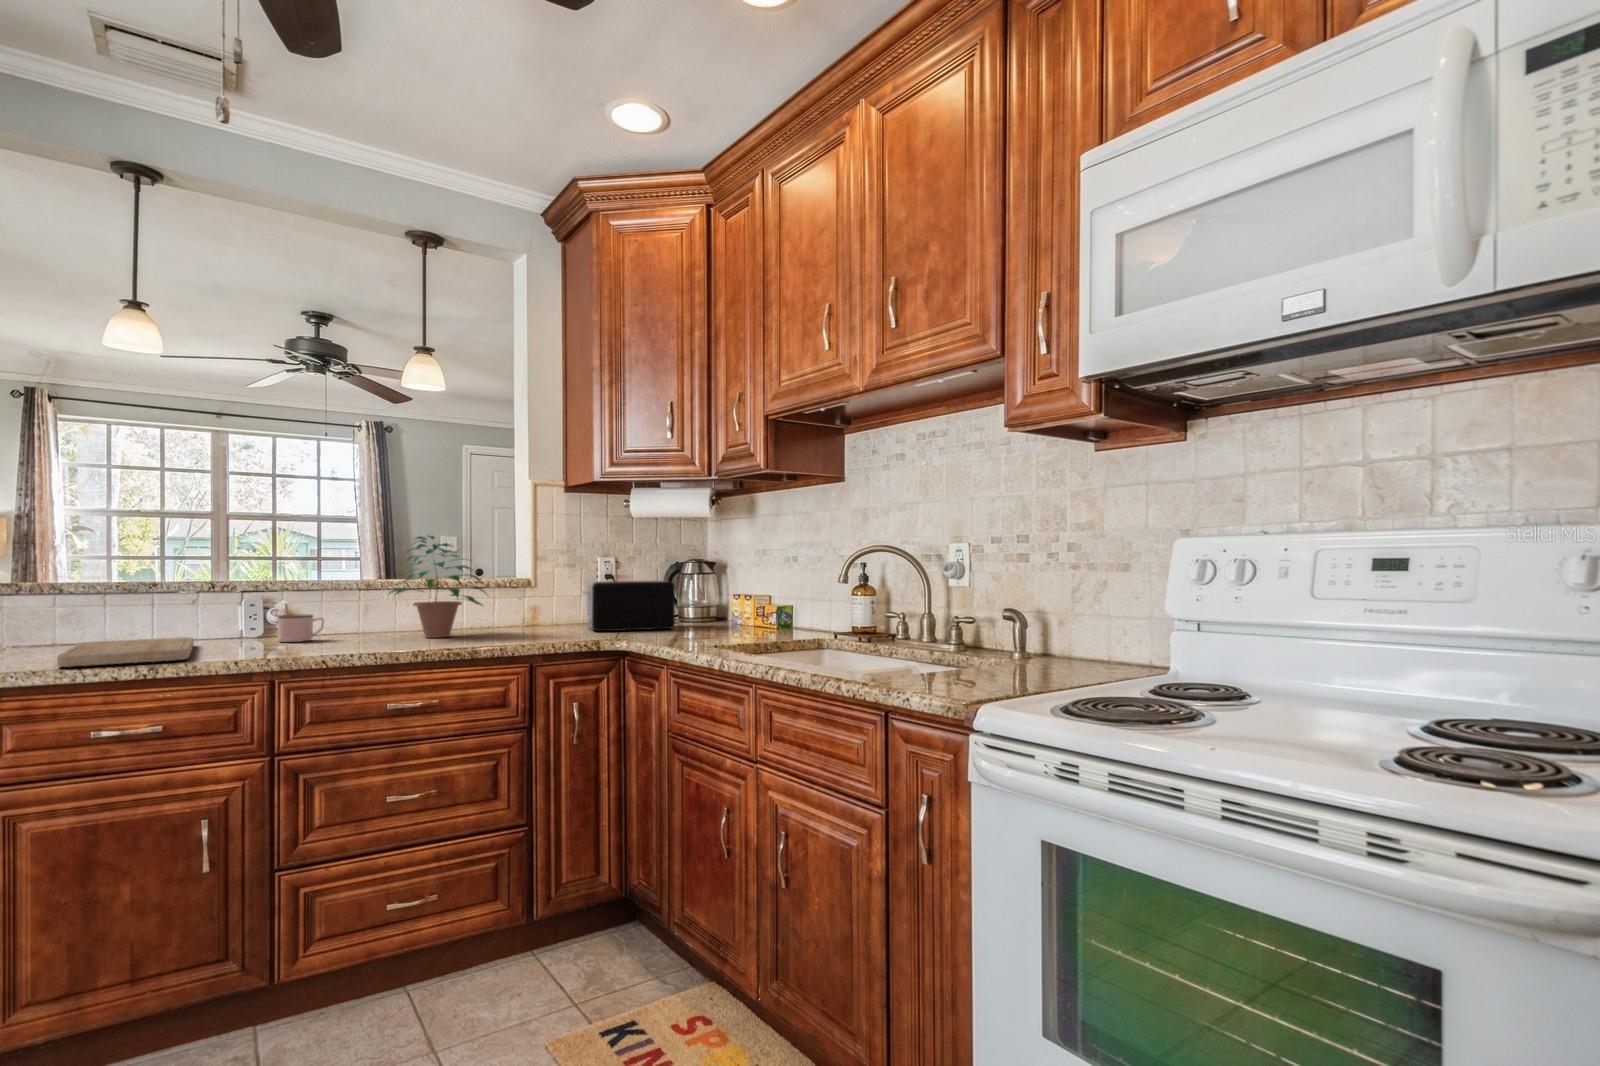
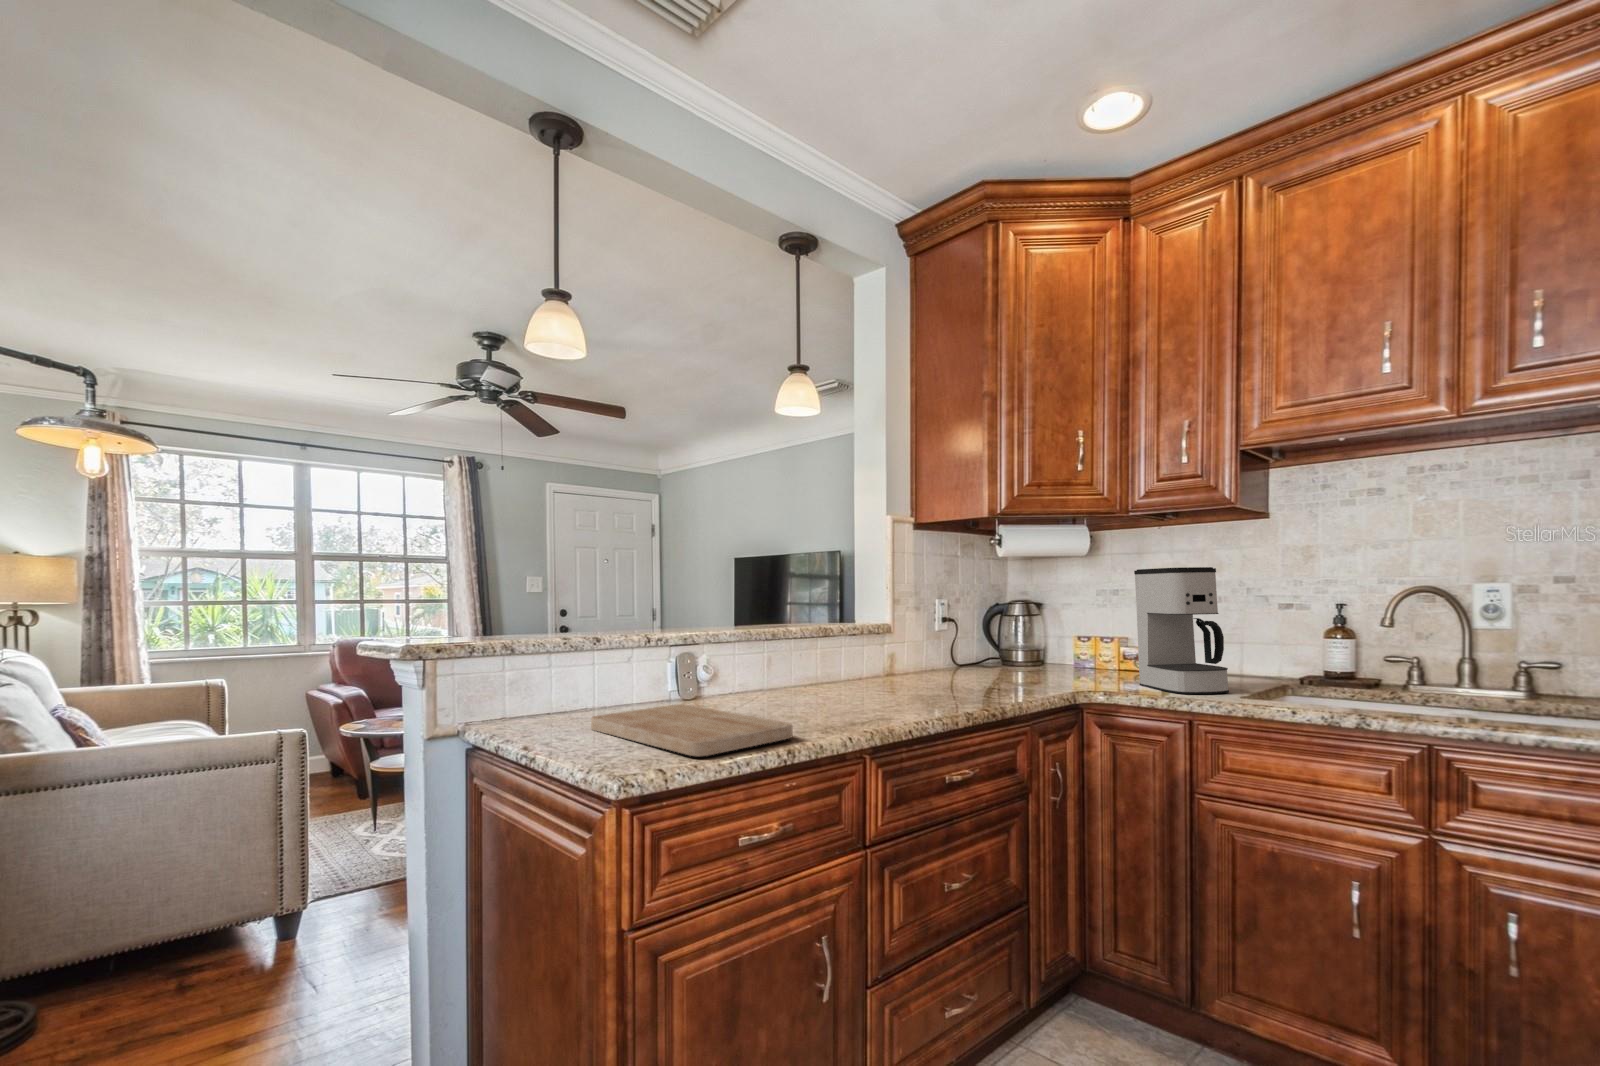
coffee maker: none [677,527,745,645] -> present [1134,567,1229,694]
potted plant: present [389,536,488,638] -> none [825,577,949,693]
toaster: present [581,580,675,631] -> none [970,622,1069,679]
mug: present [277,614,324,642] -> none [749,671,791,705]

